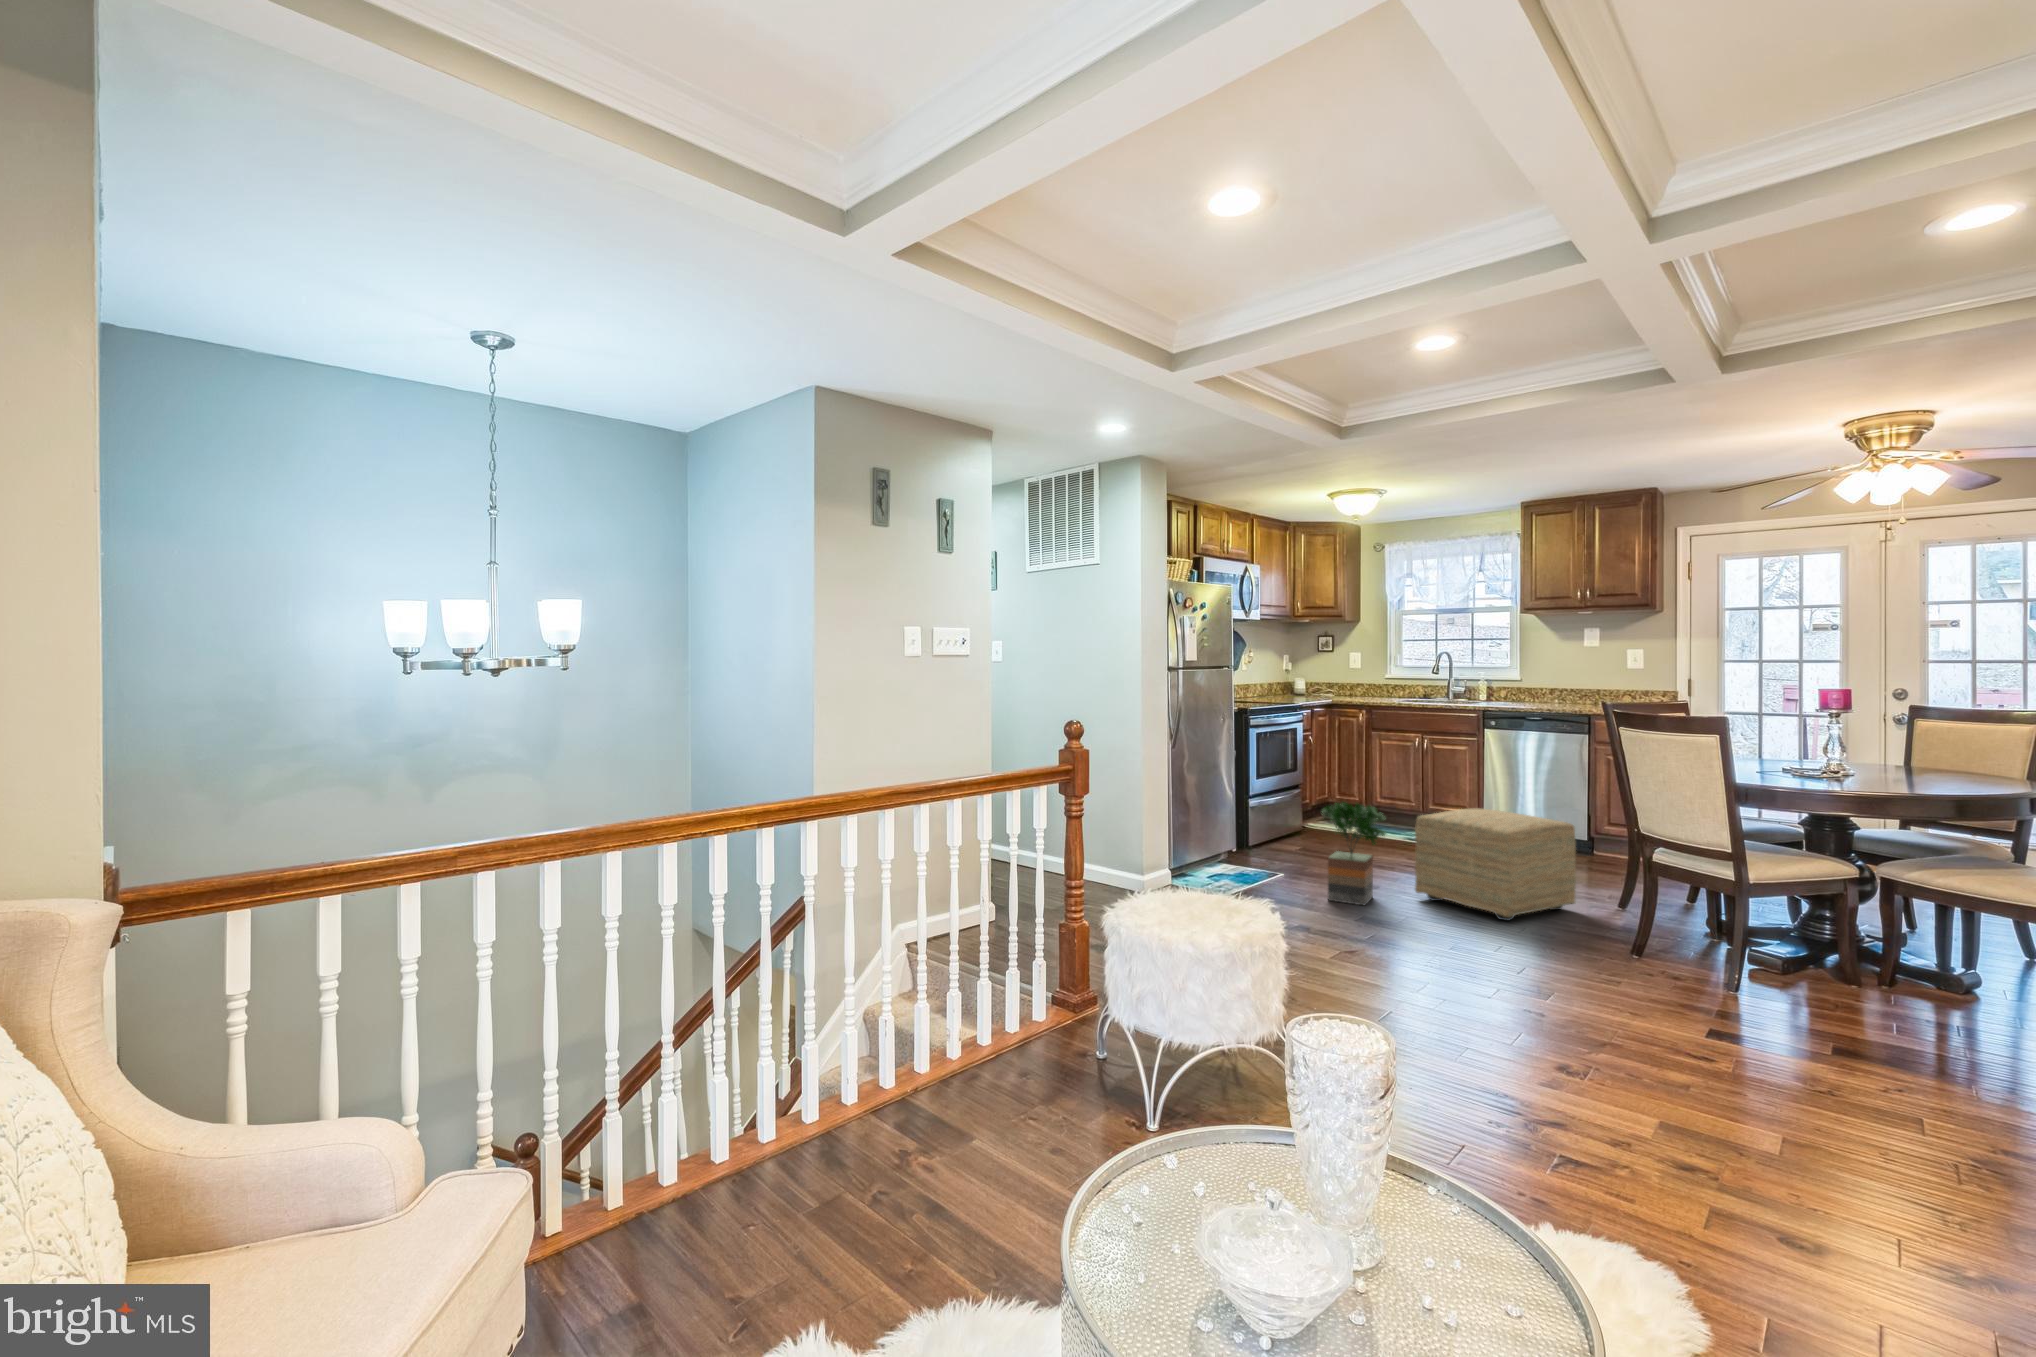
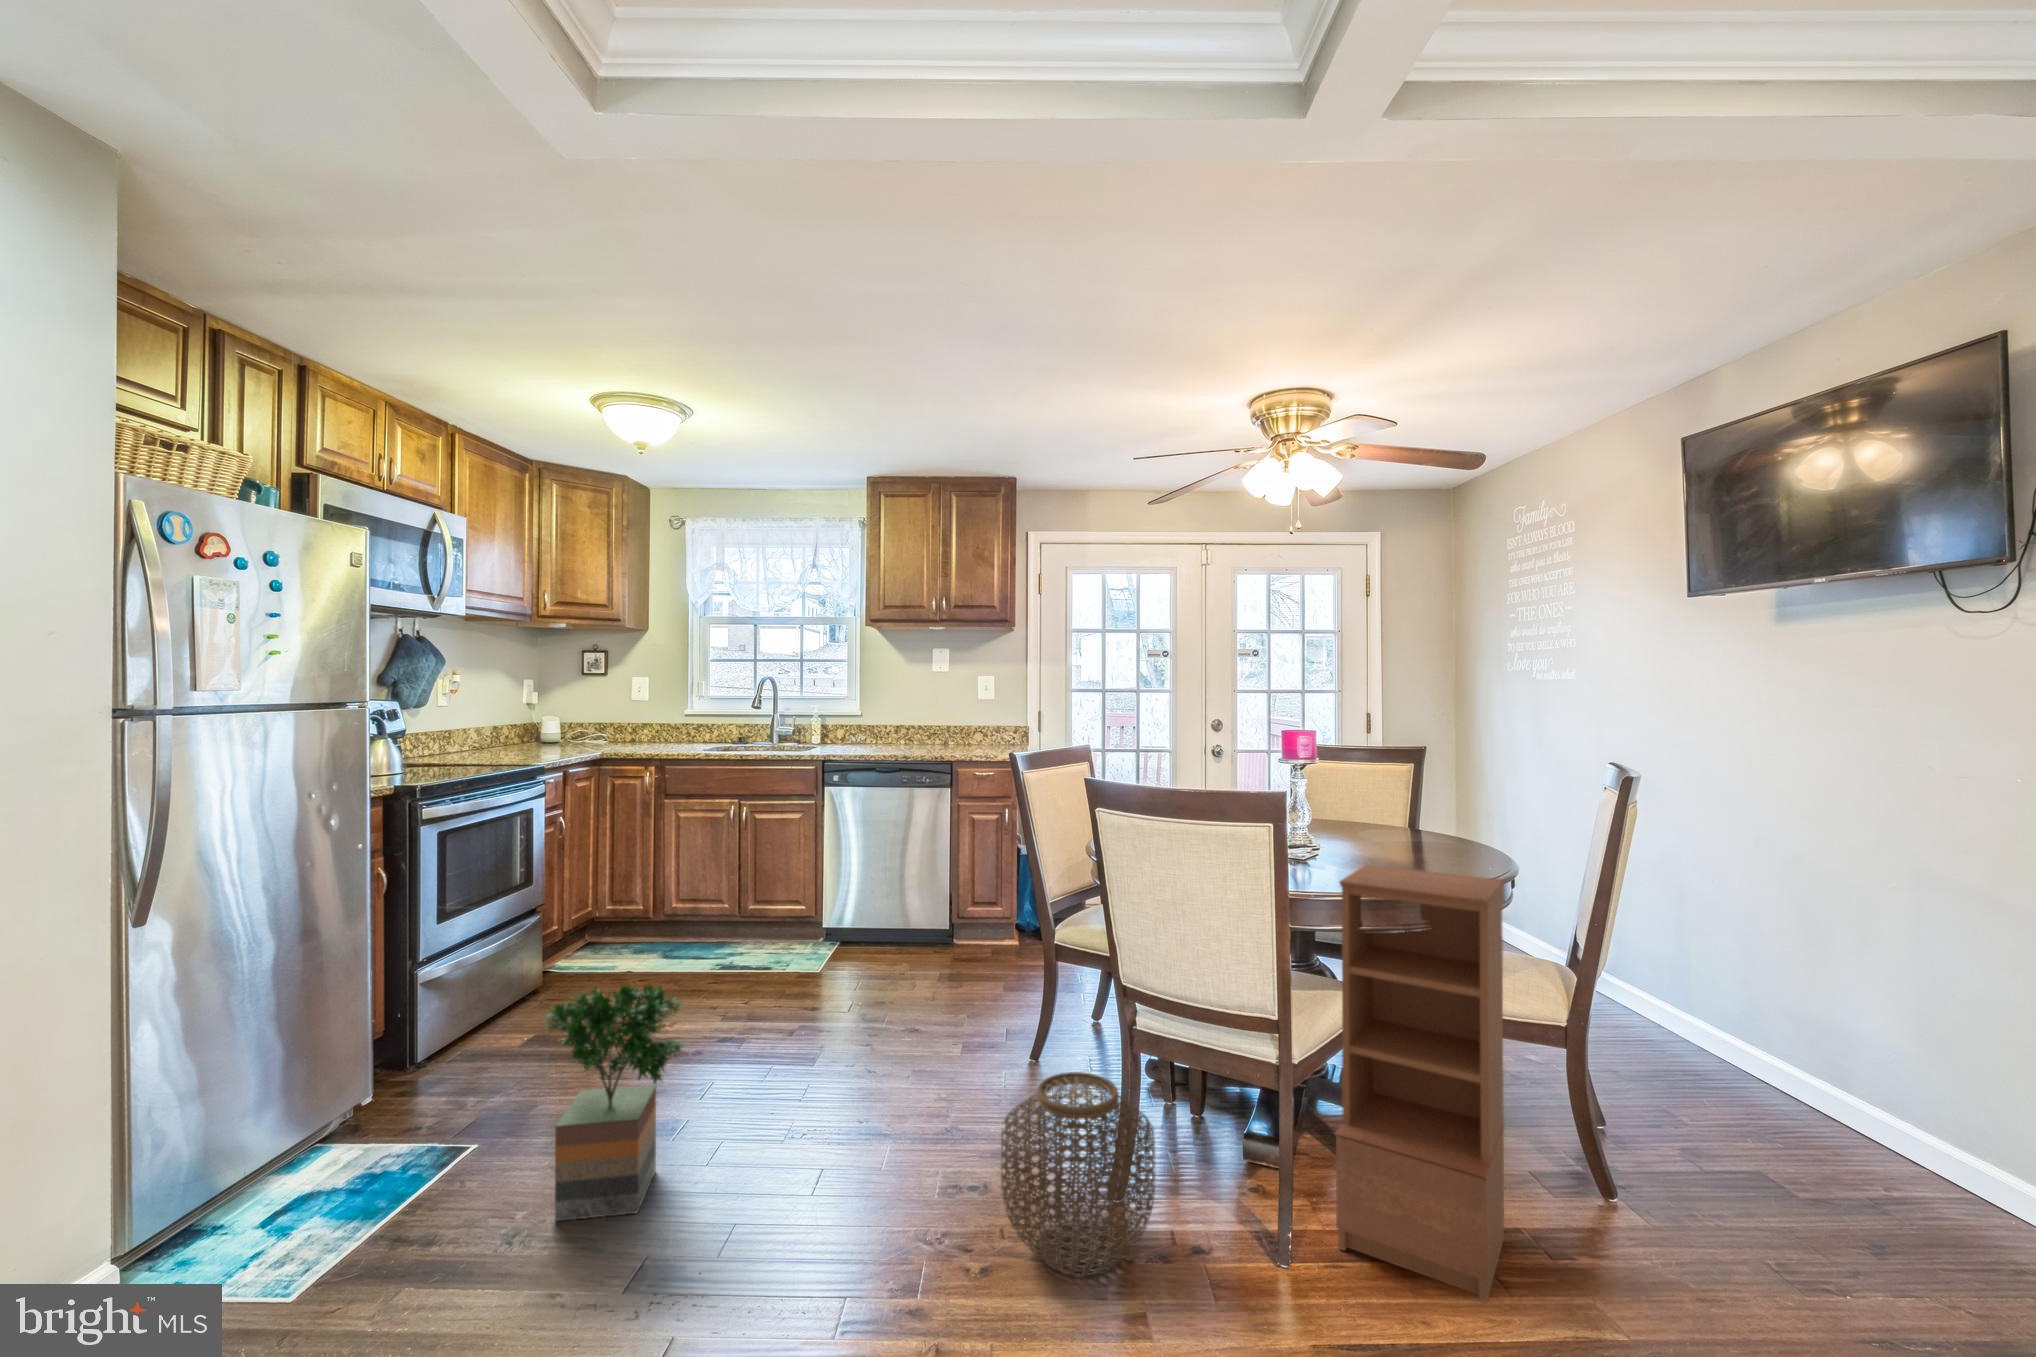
bookcase: none [1786,773,1946,1028] -> present [1336,865,1504,1302]
ottoman: present [1415,808,1576,920] -> none [738,939,985,1171]
woven basket: none [1555,869,1655,967] -> present [1001,1072,1155,1276]

